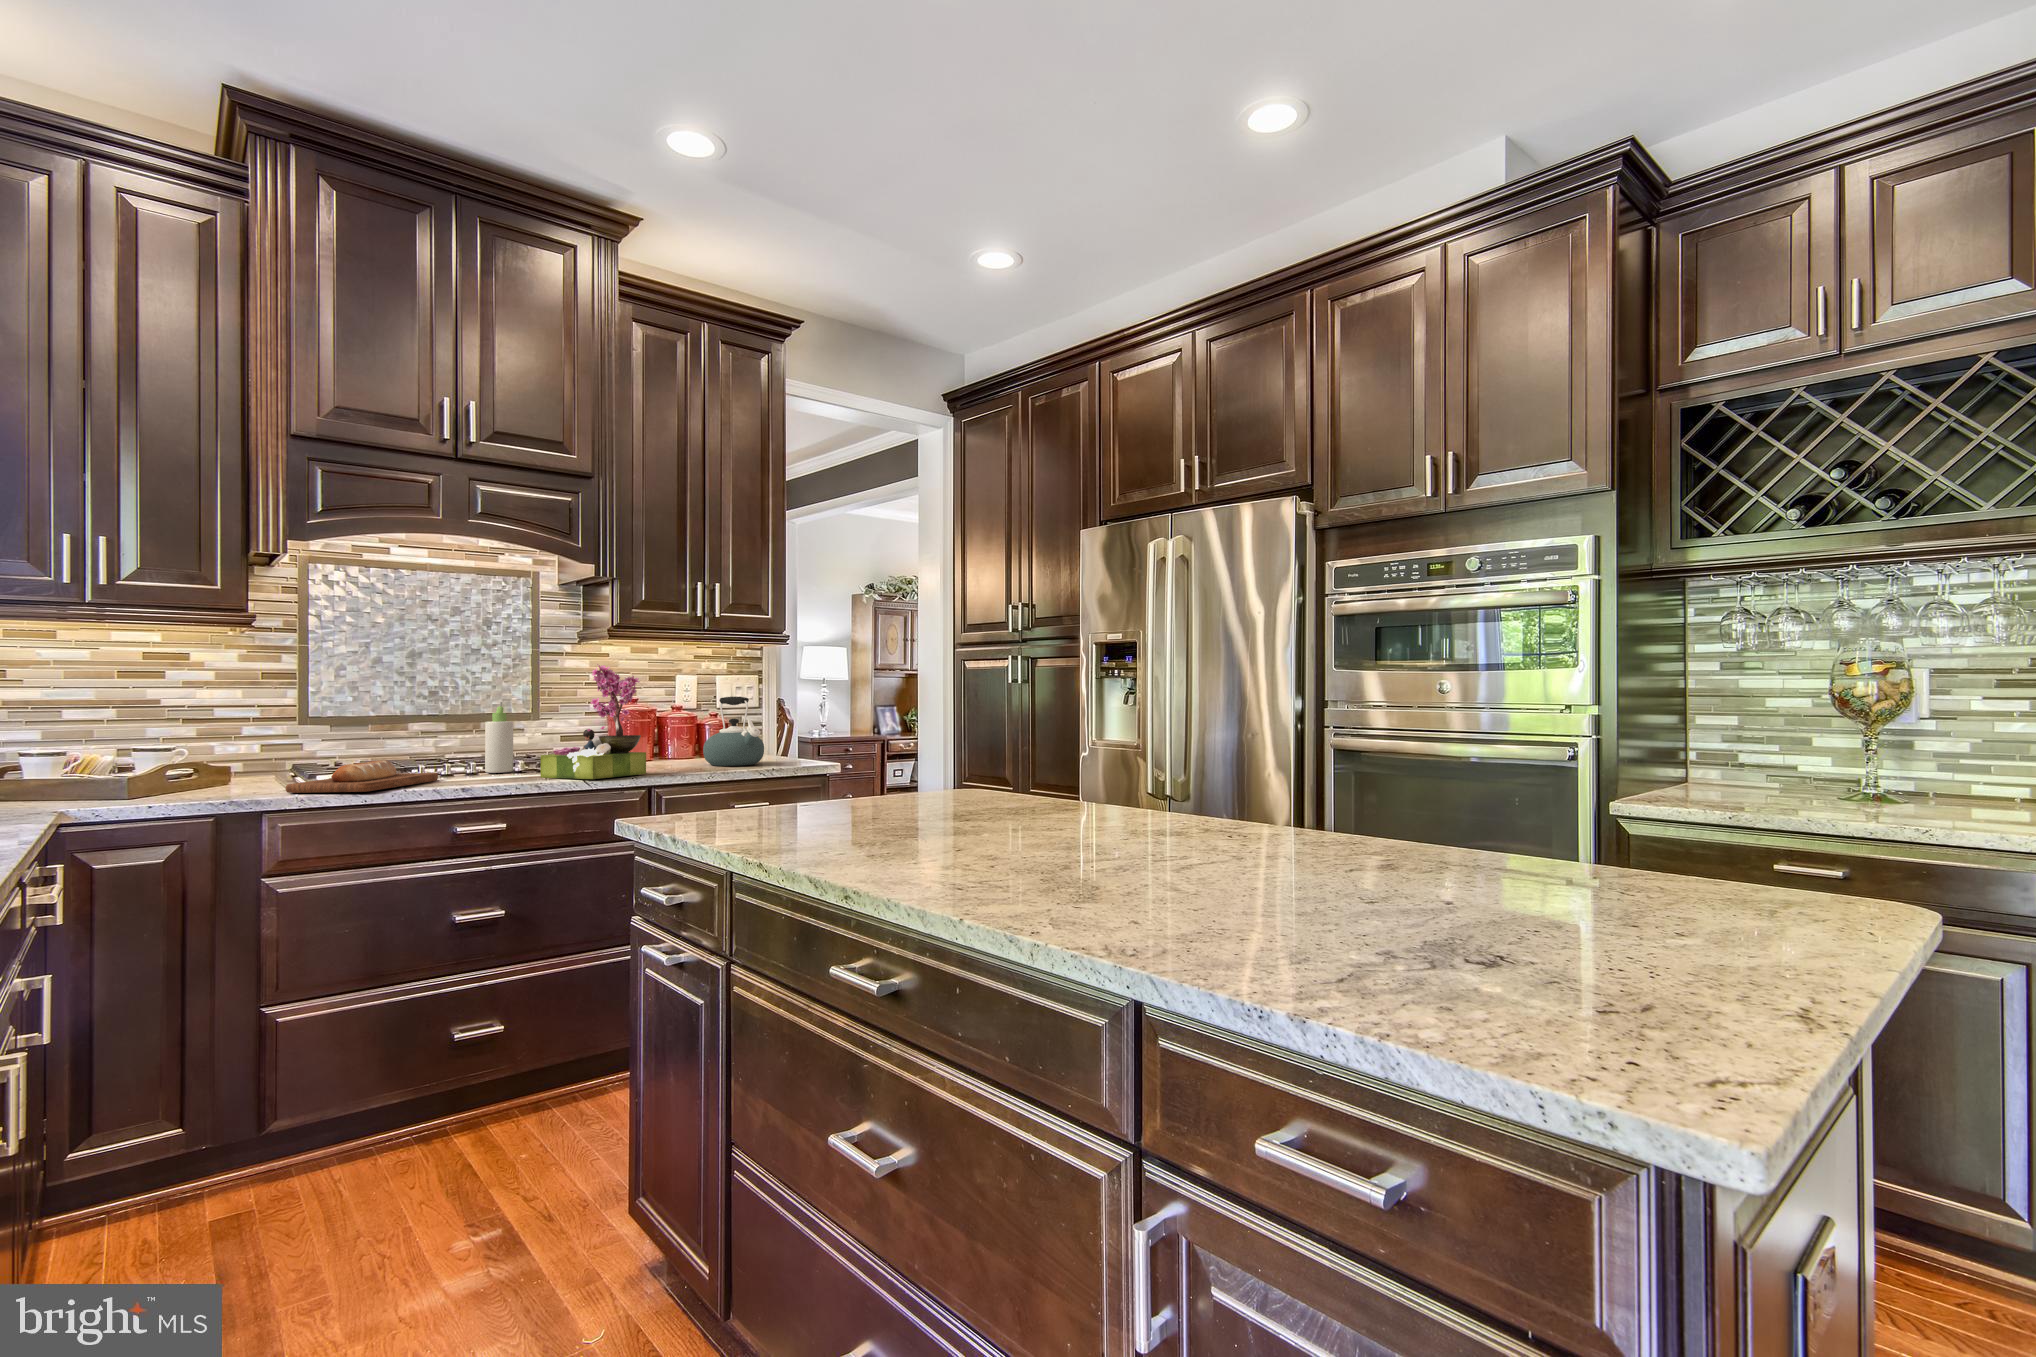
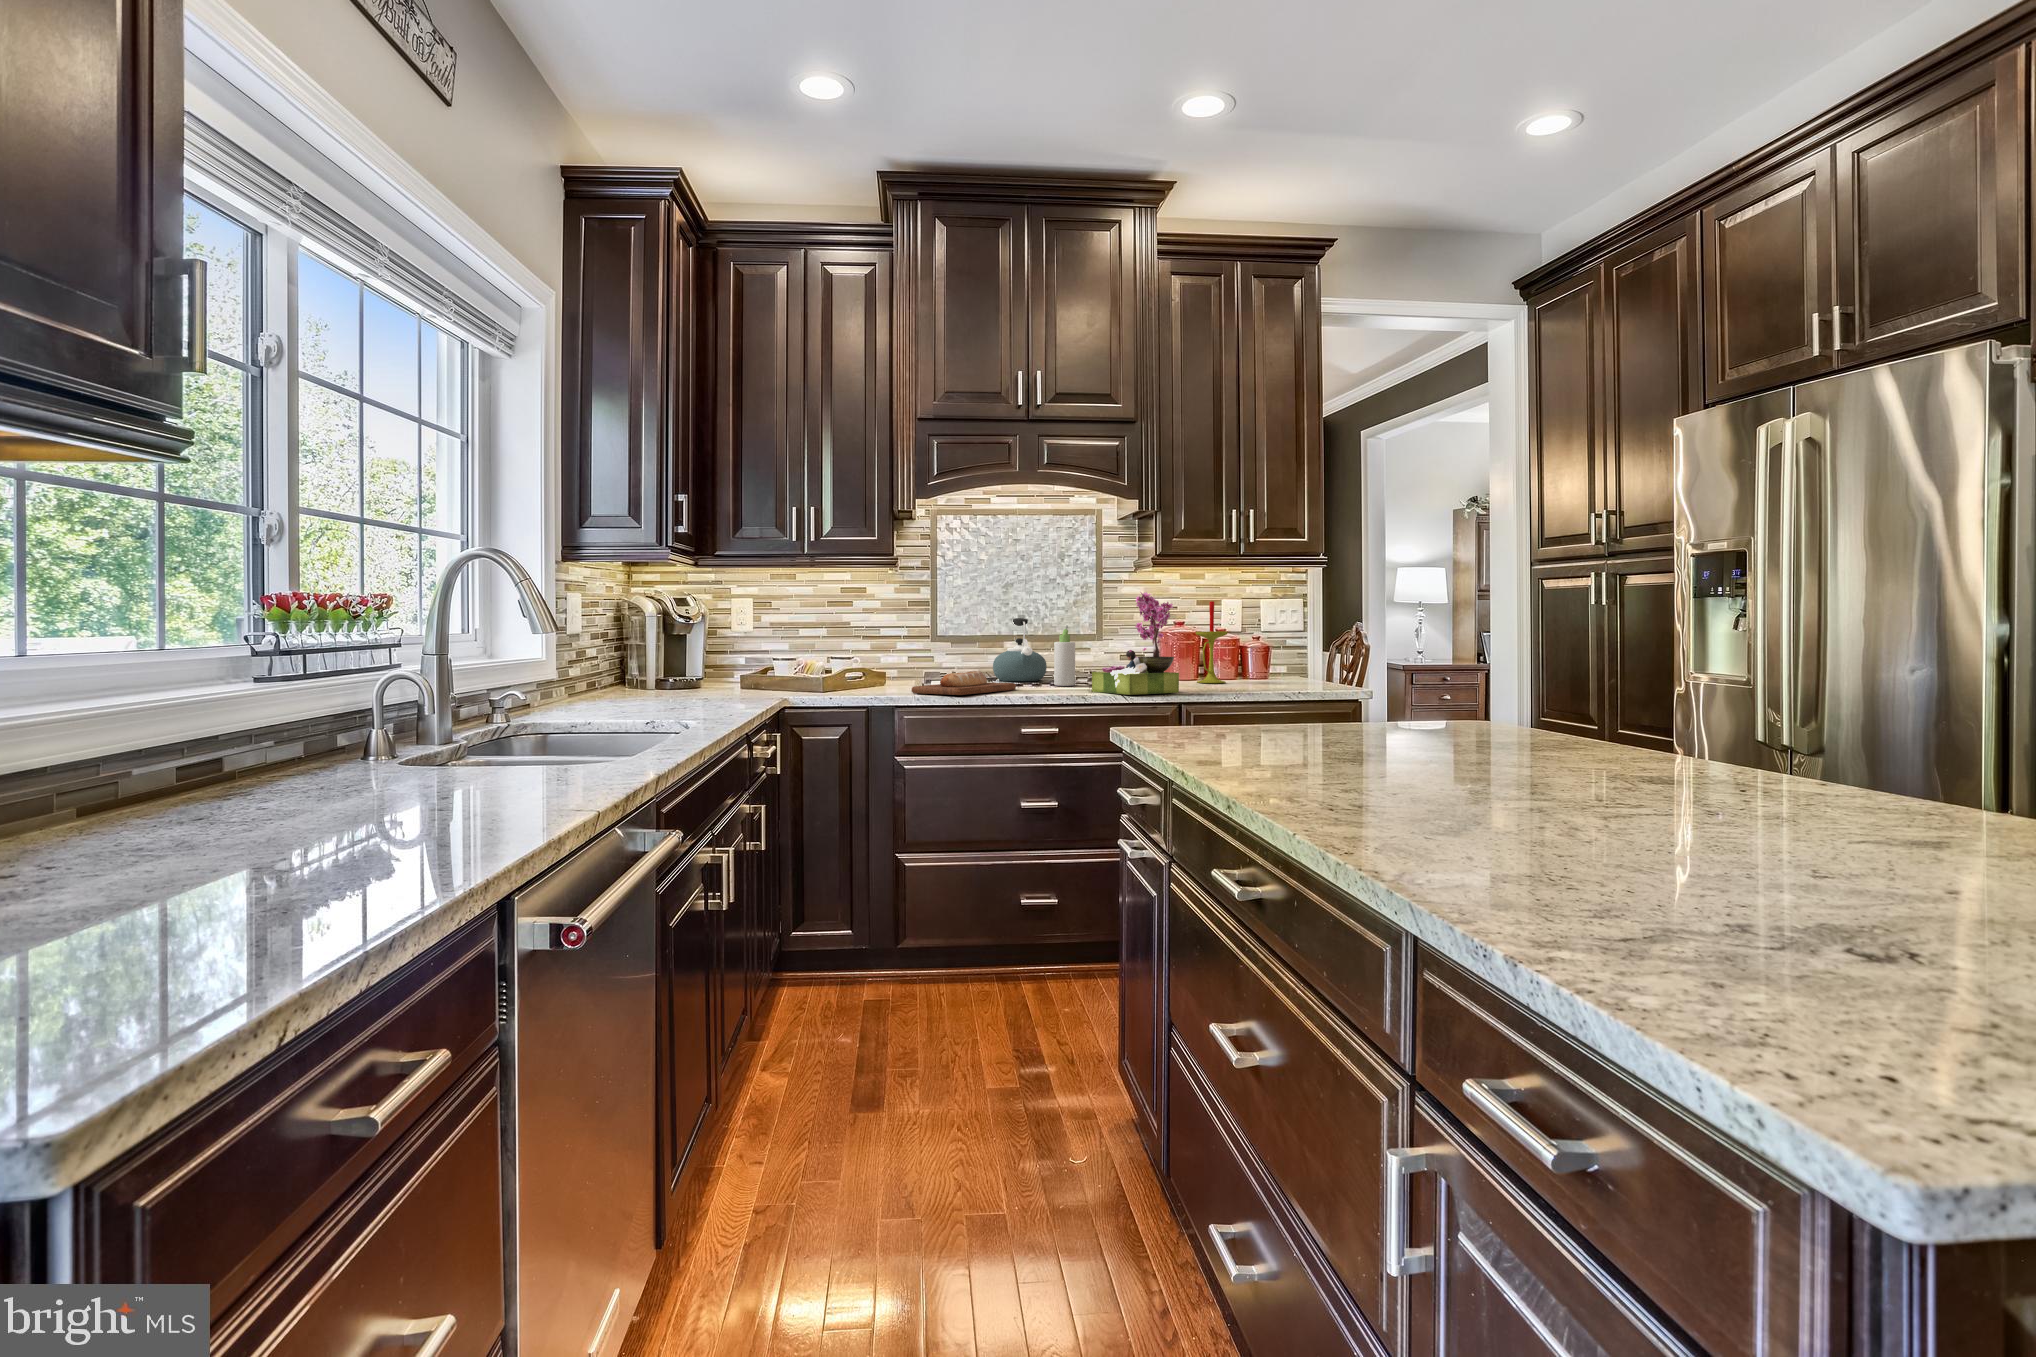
candle: none [650,673,687,762] -> present [1196,601,1228,683]
kettle: present [703,697,764,766] -> present [993,618,1047,681]

